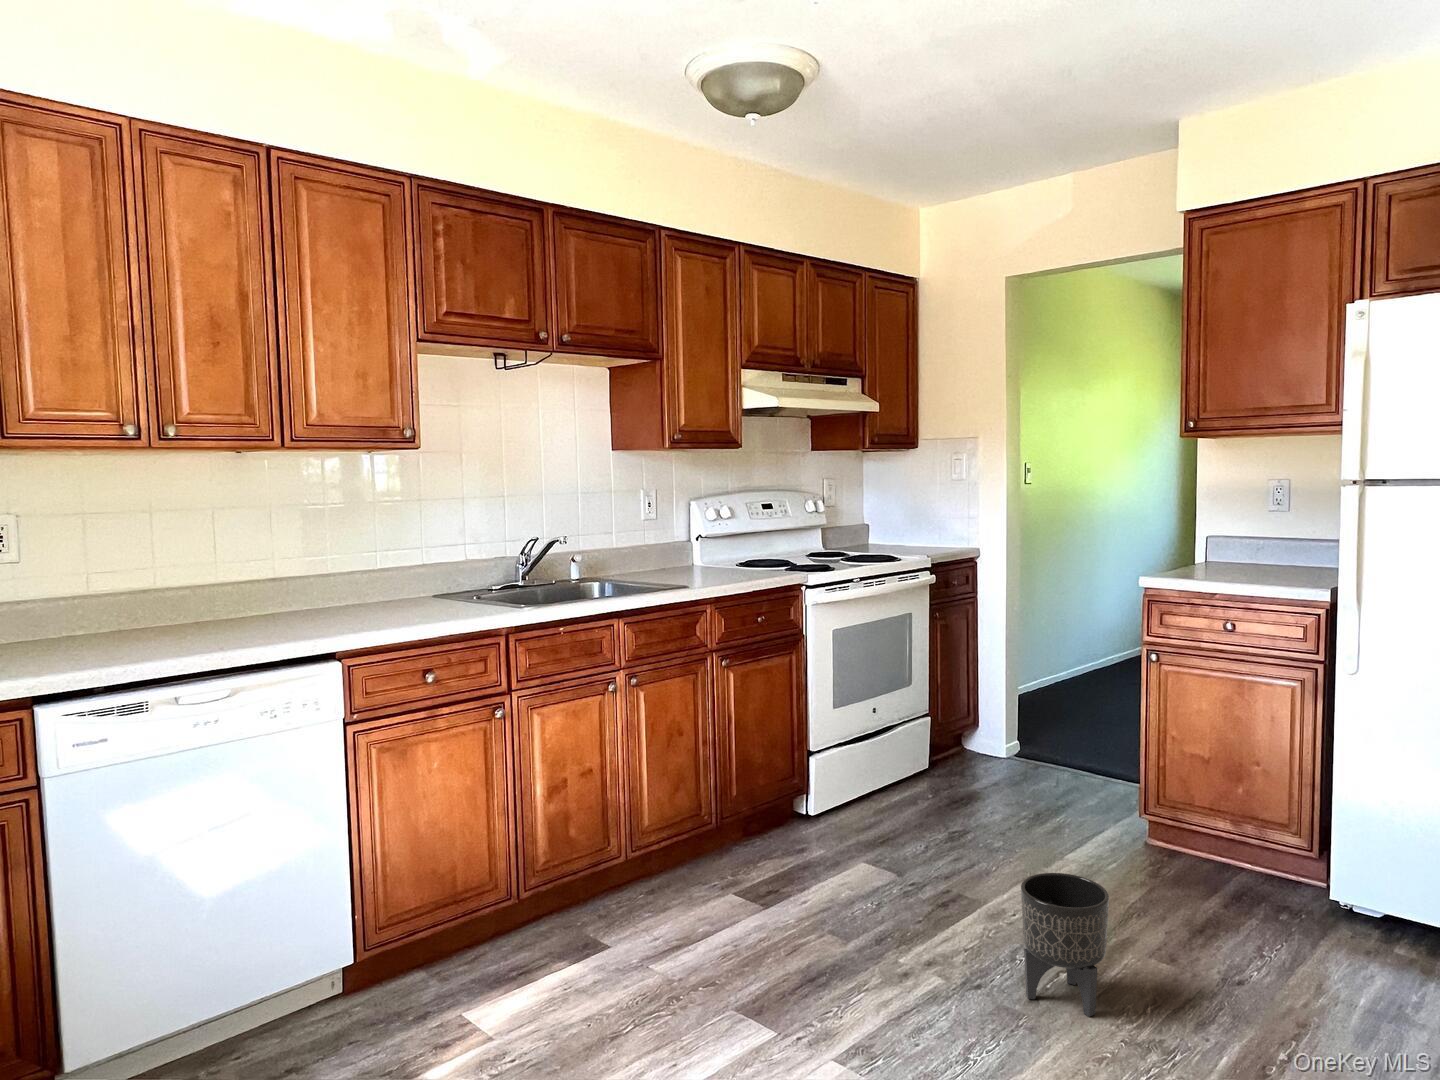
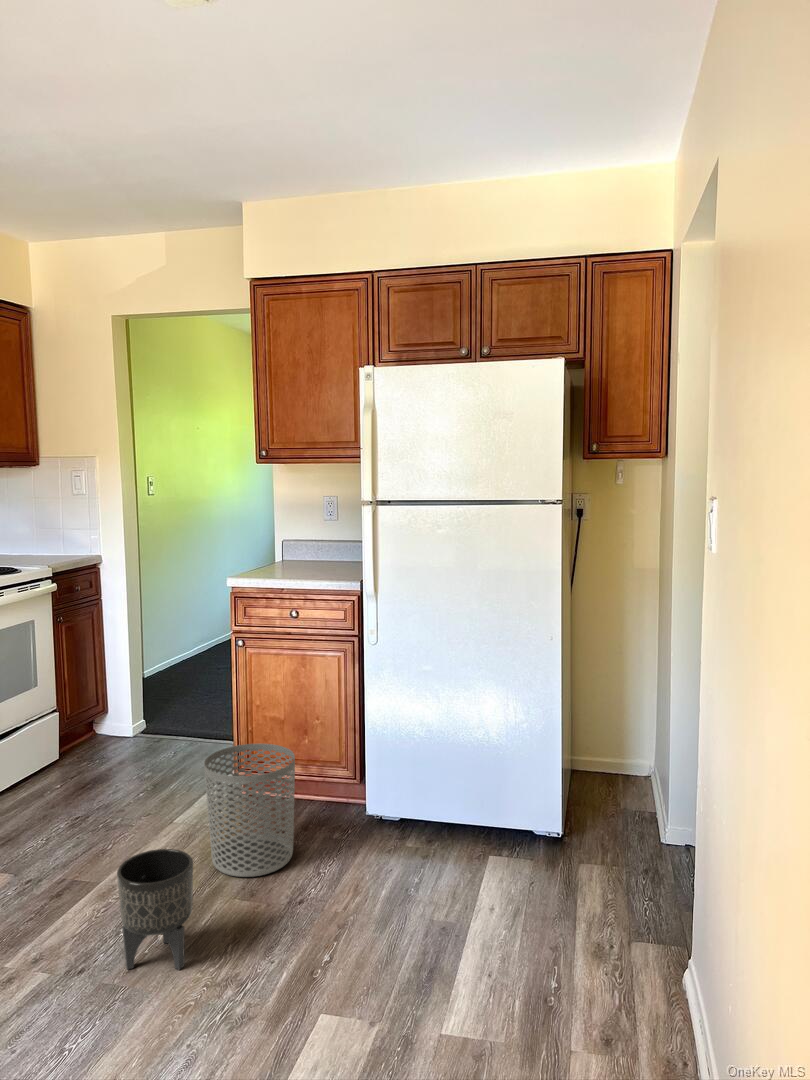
waste bin: none [1112,777,1233,939] -> present [204,744,295,877]

